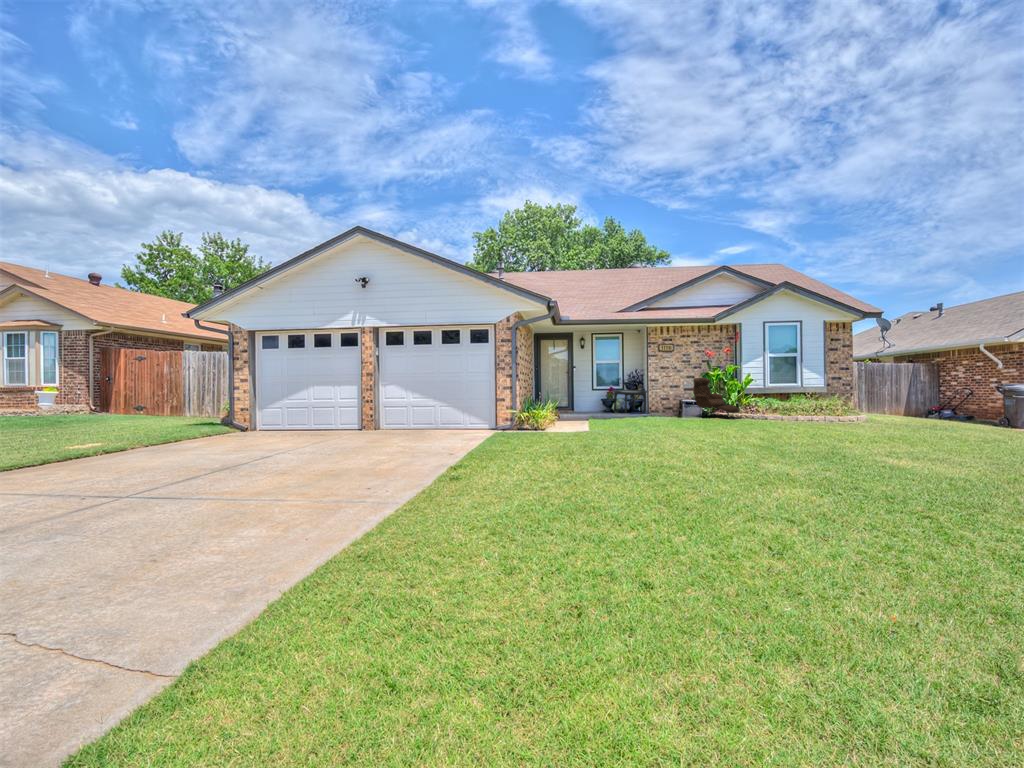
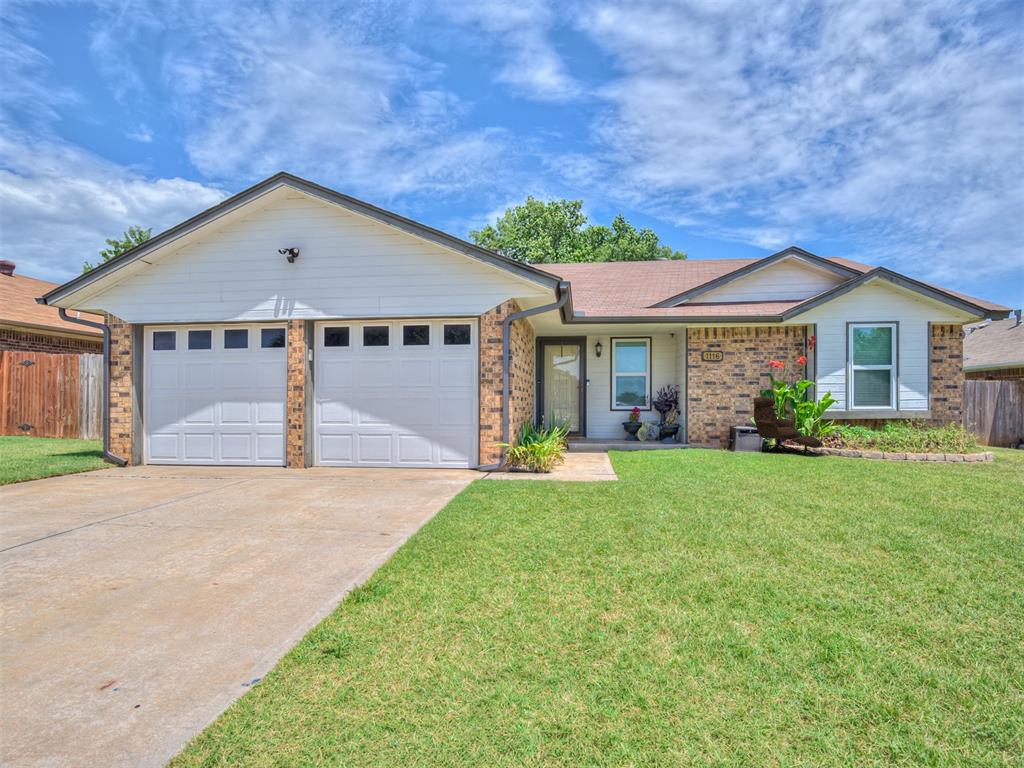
round table: present [613,390,648,413] -> none [638,411,687,443]

